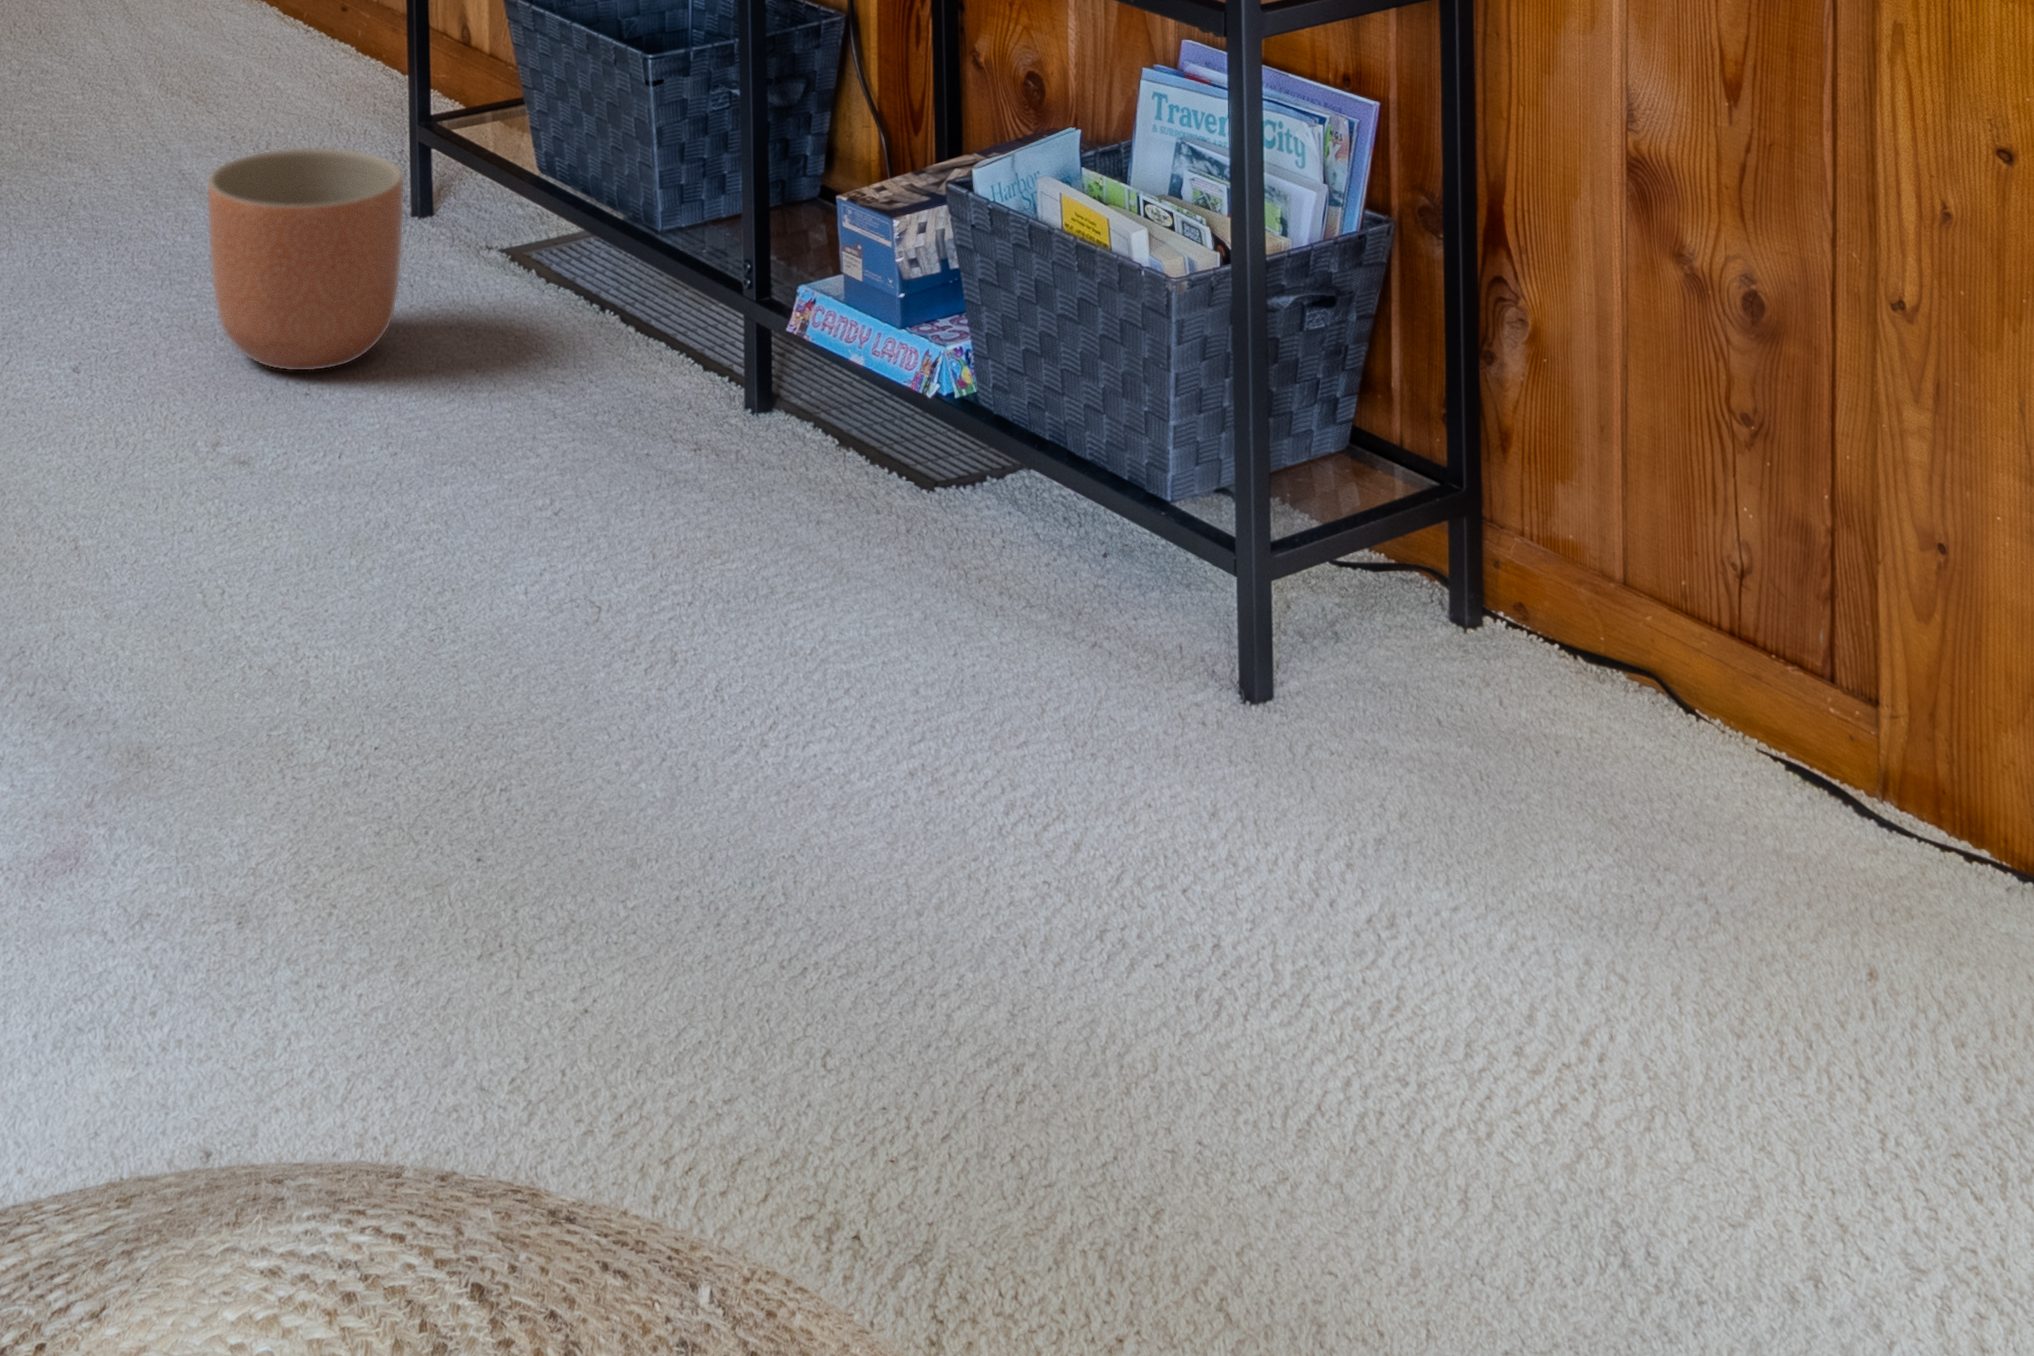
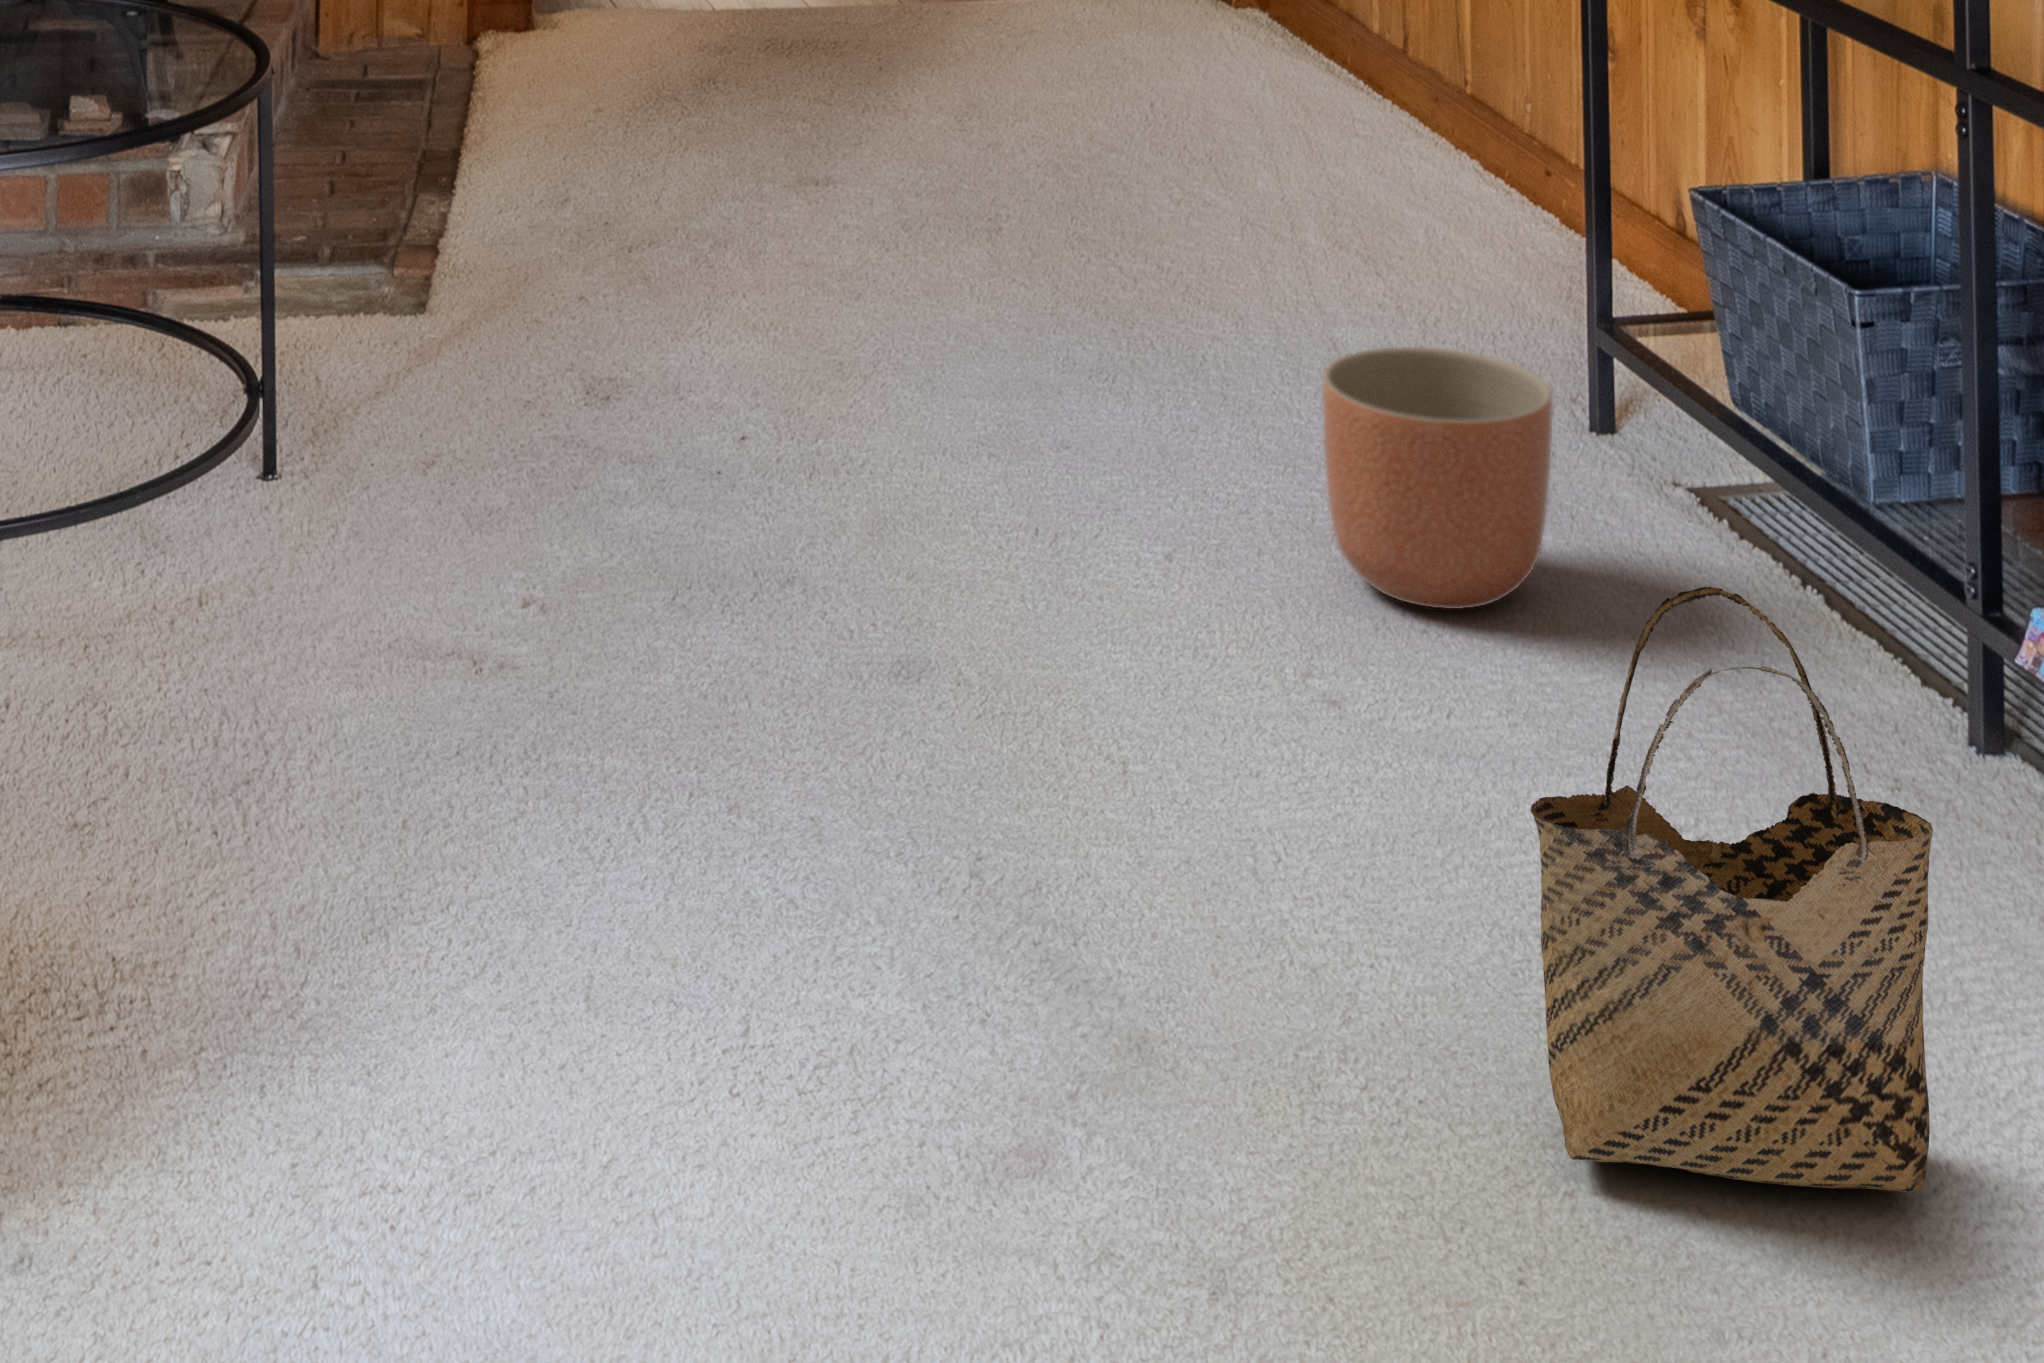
woven basket: none [468,284,774,764] -> present [1531,587,1933,1193]

